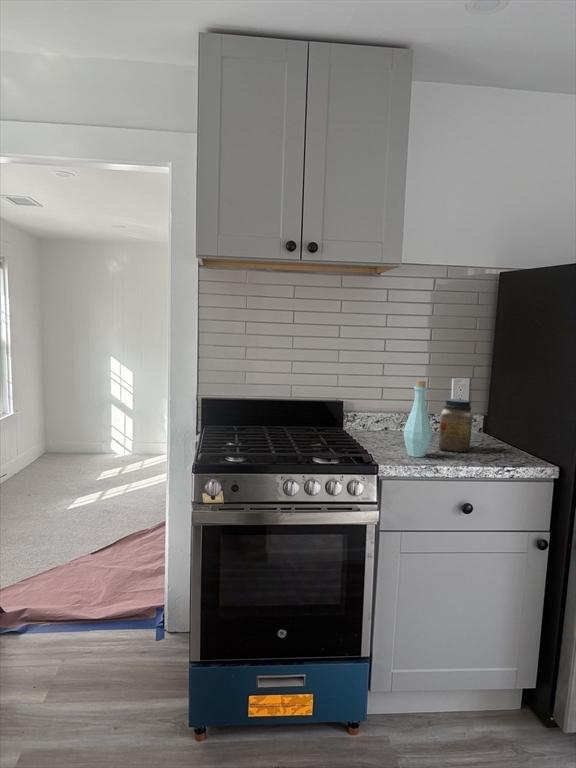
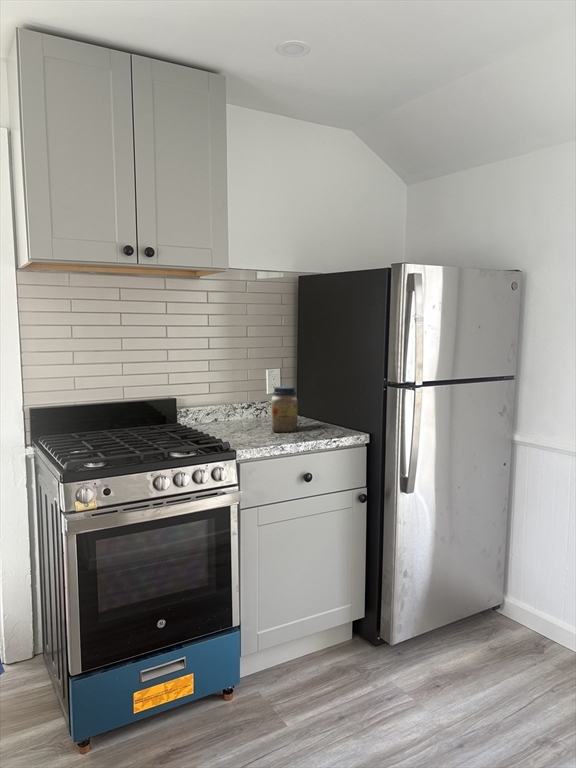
bottle: present [404,380,432,457] -> none [246,372,270,440]

